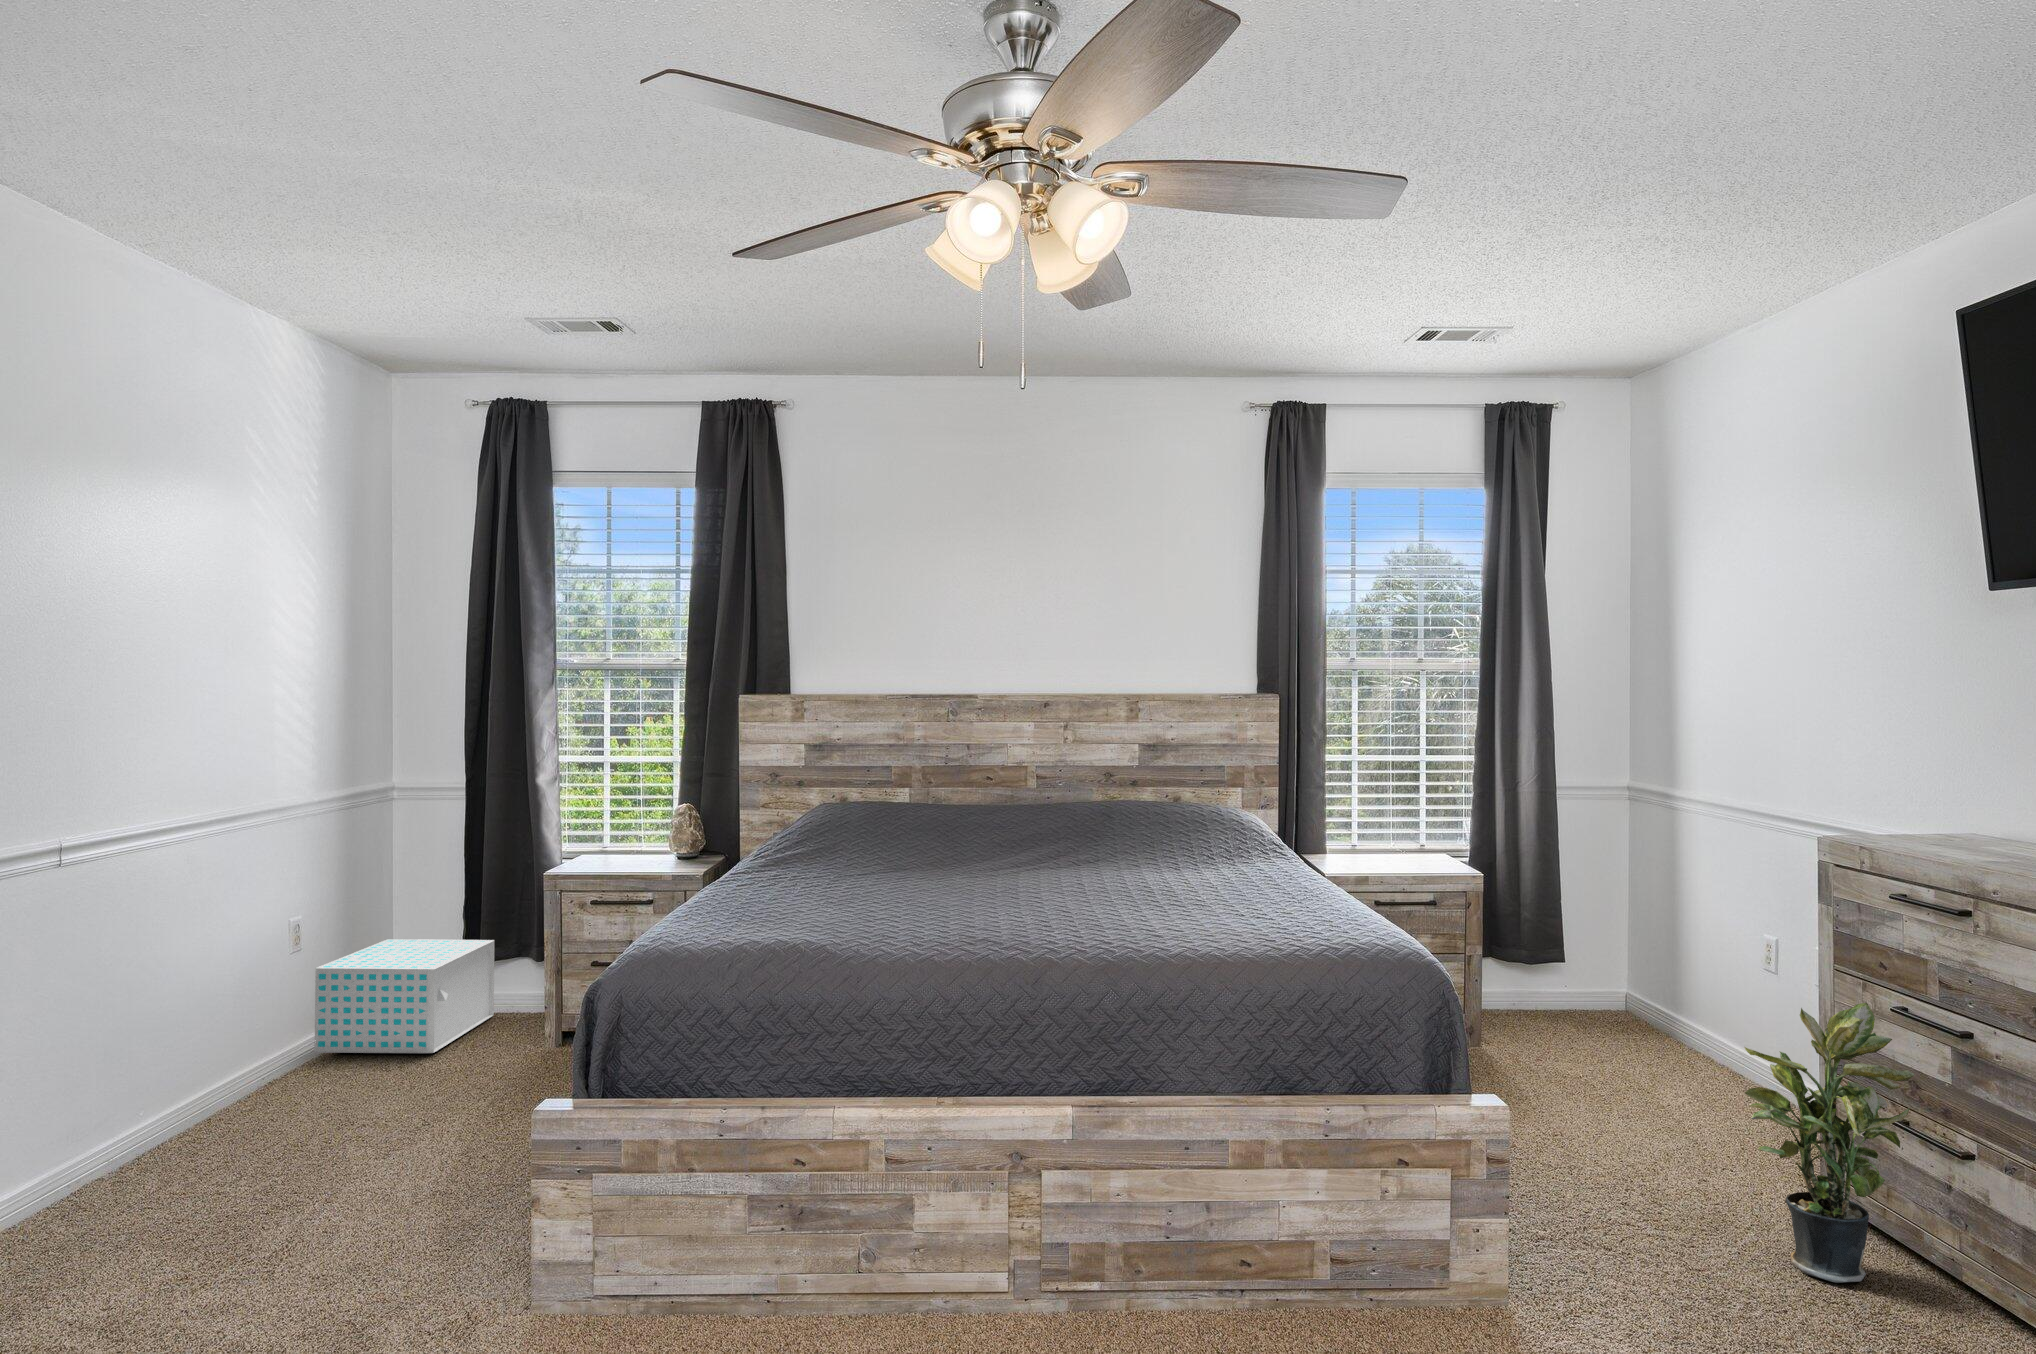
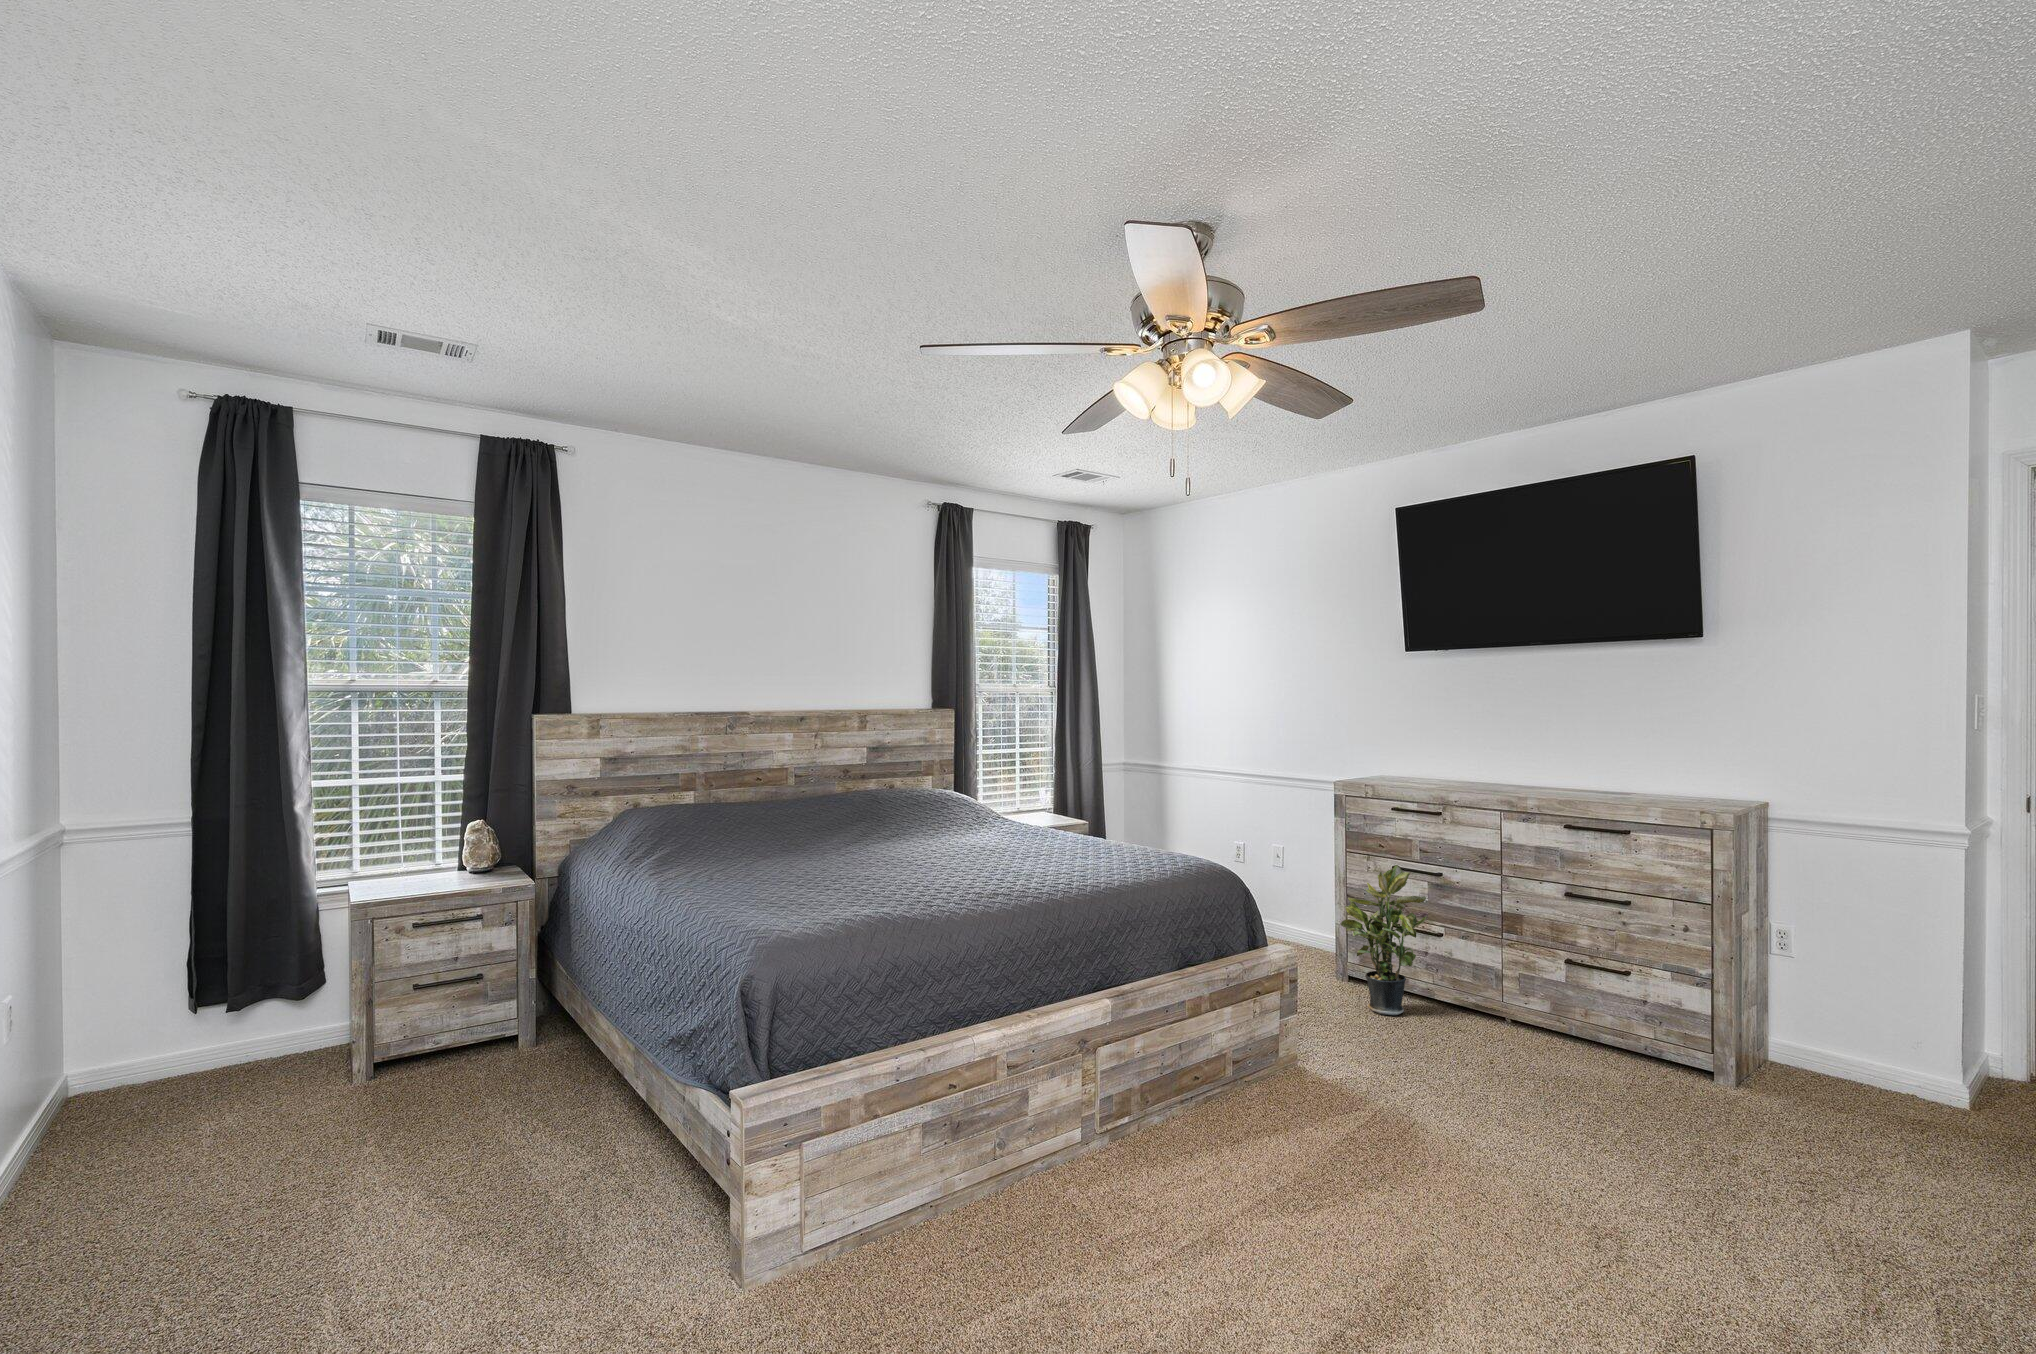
storage box: present [314,939,495,1053] -> none [41,990,239,1162]

